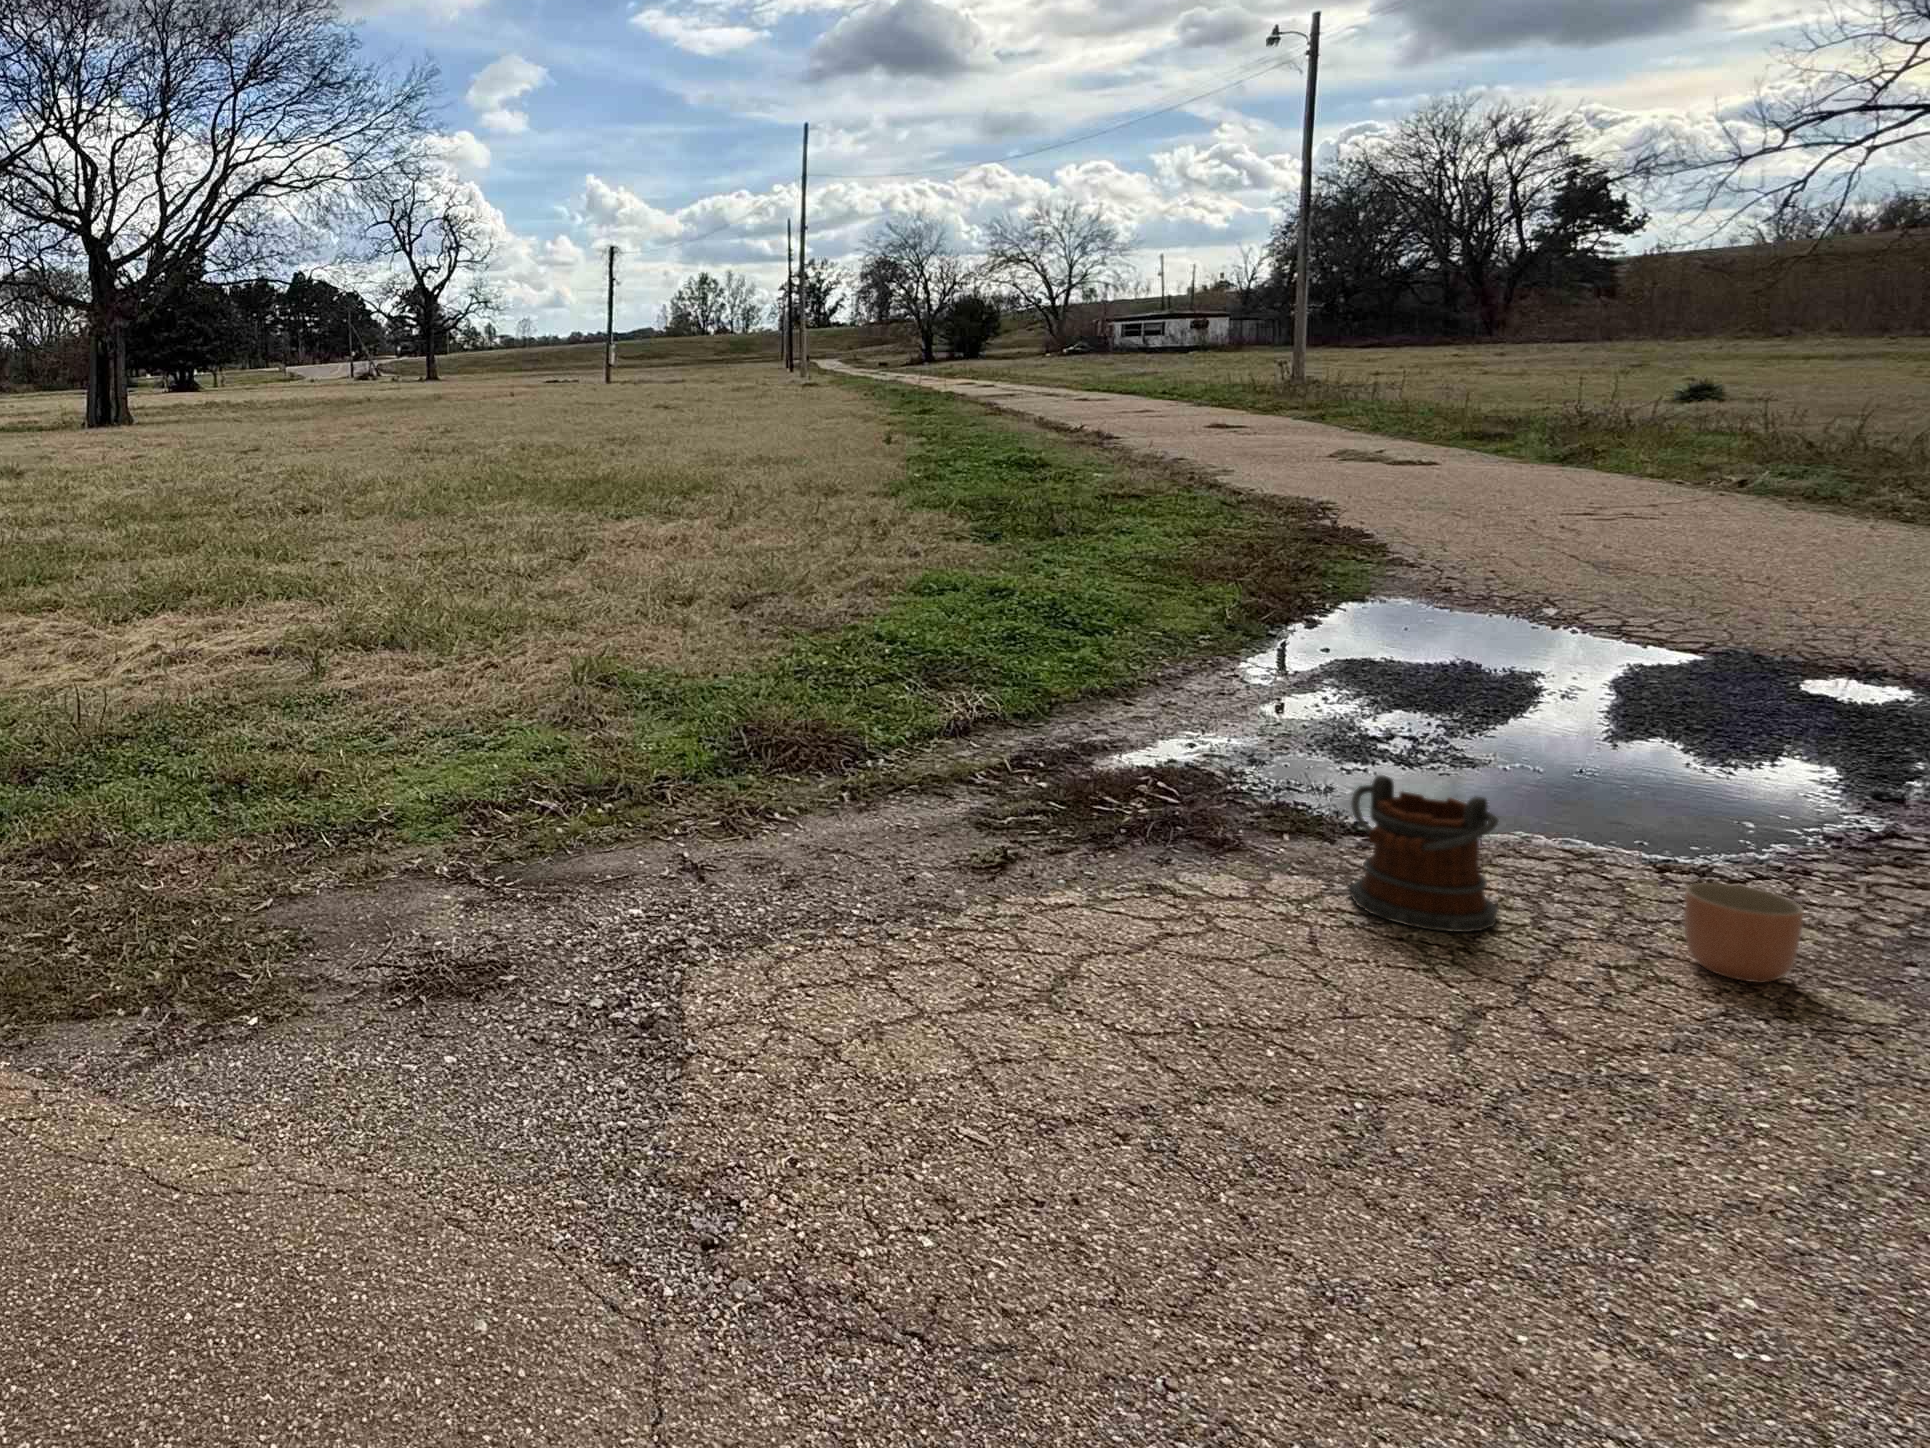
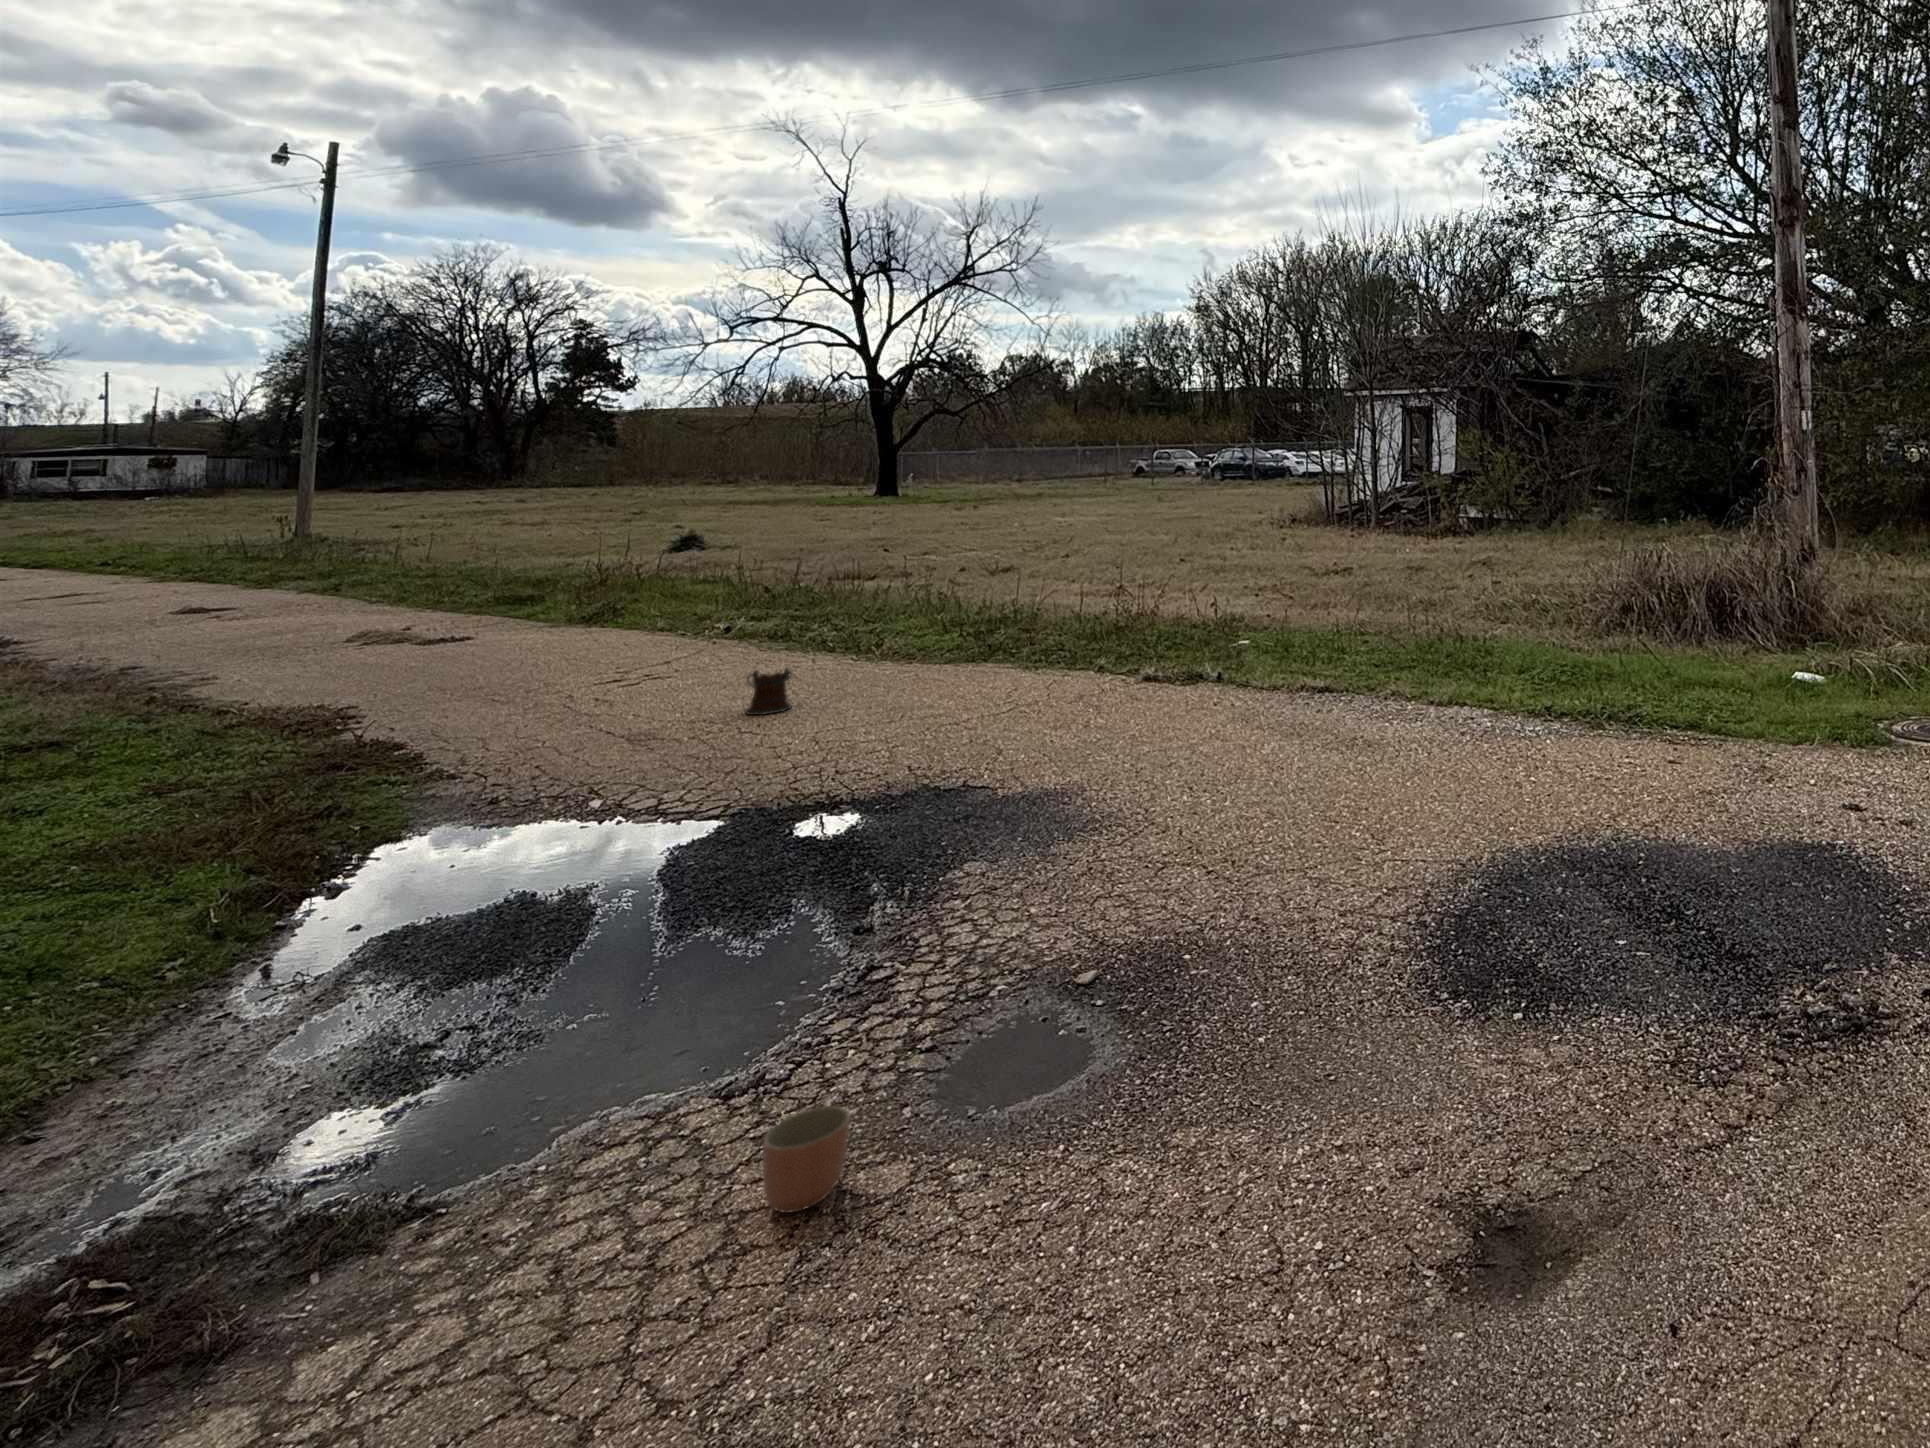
bucket: present [1348,775,1498,932] -> present [745,668,793,715]

